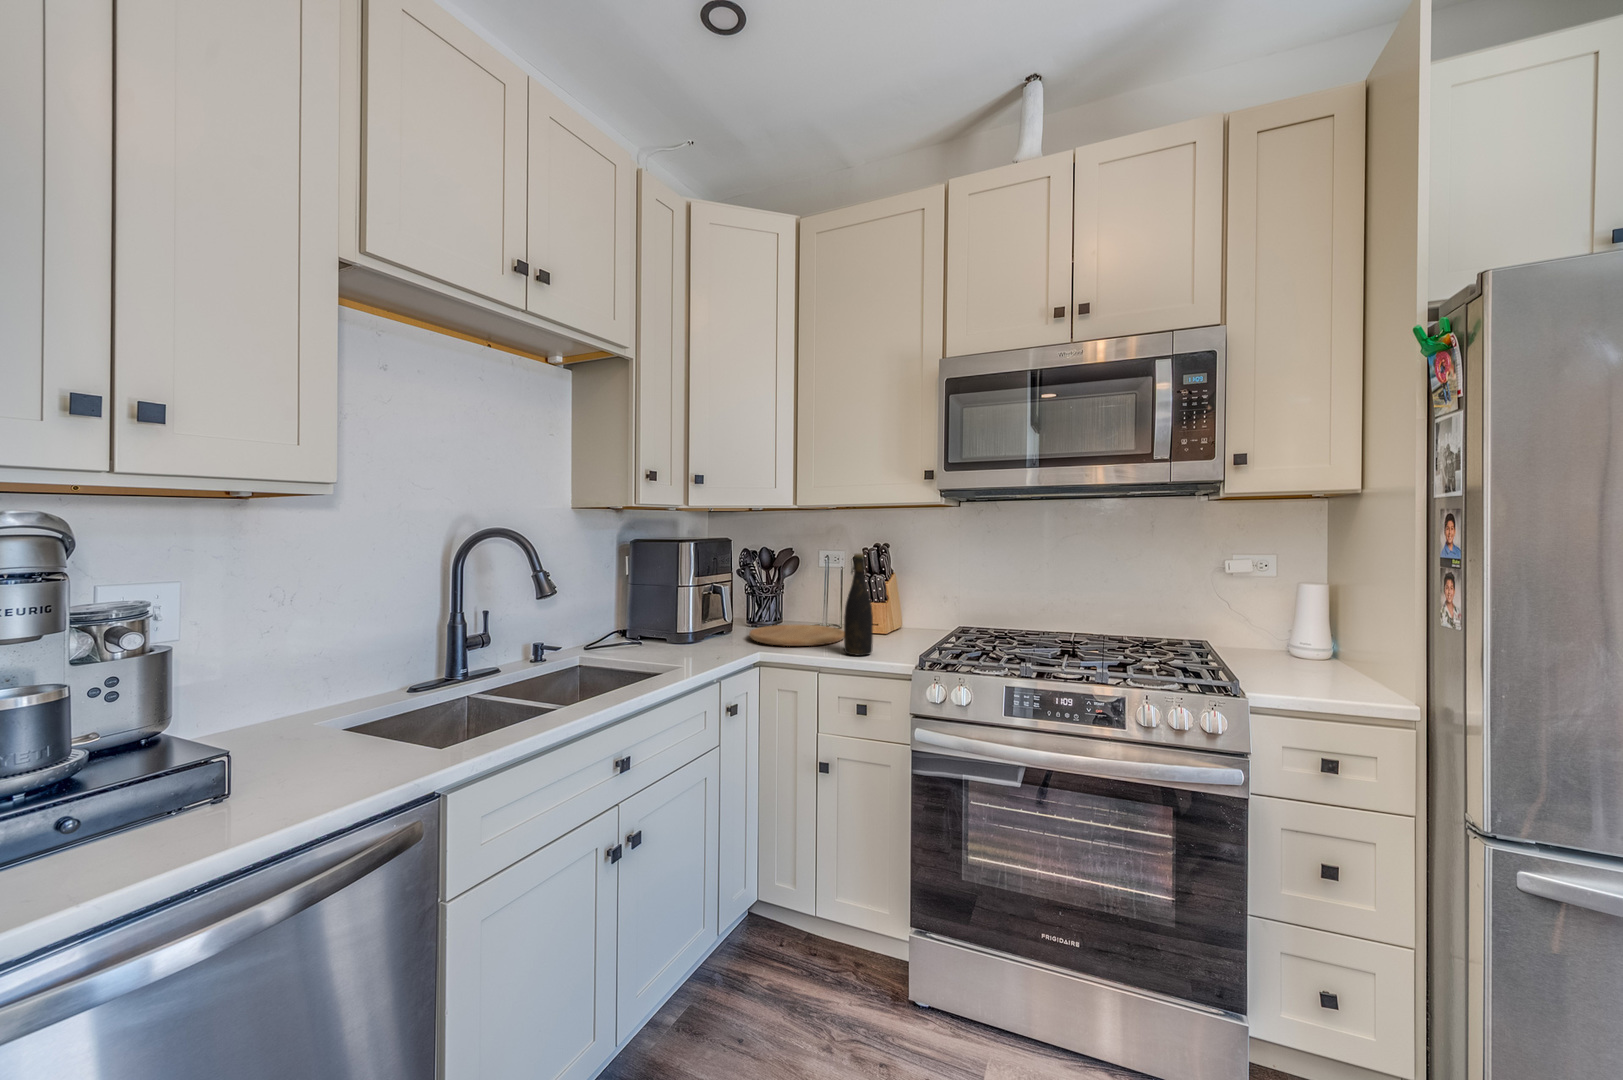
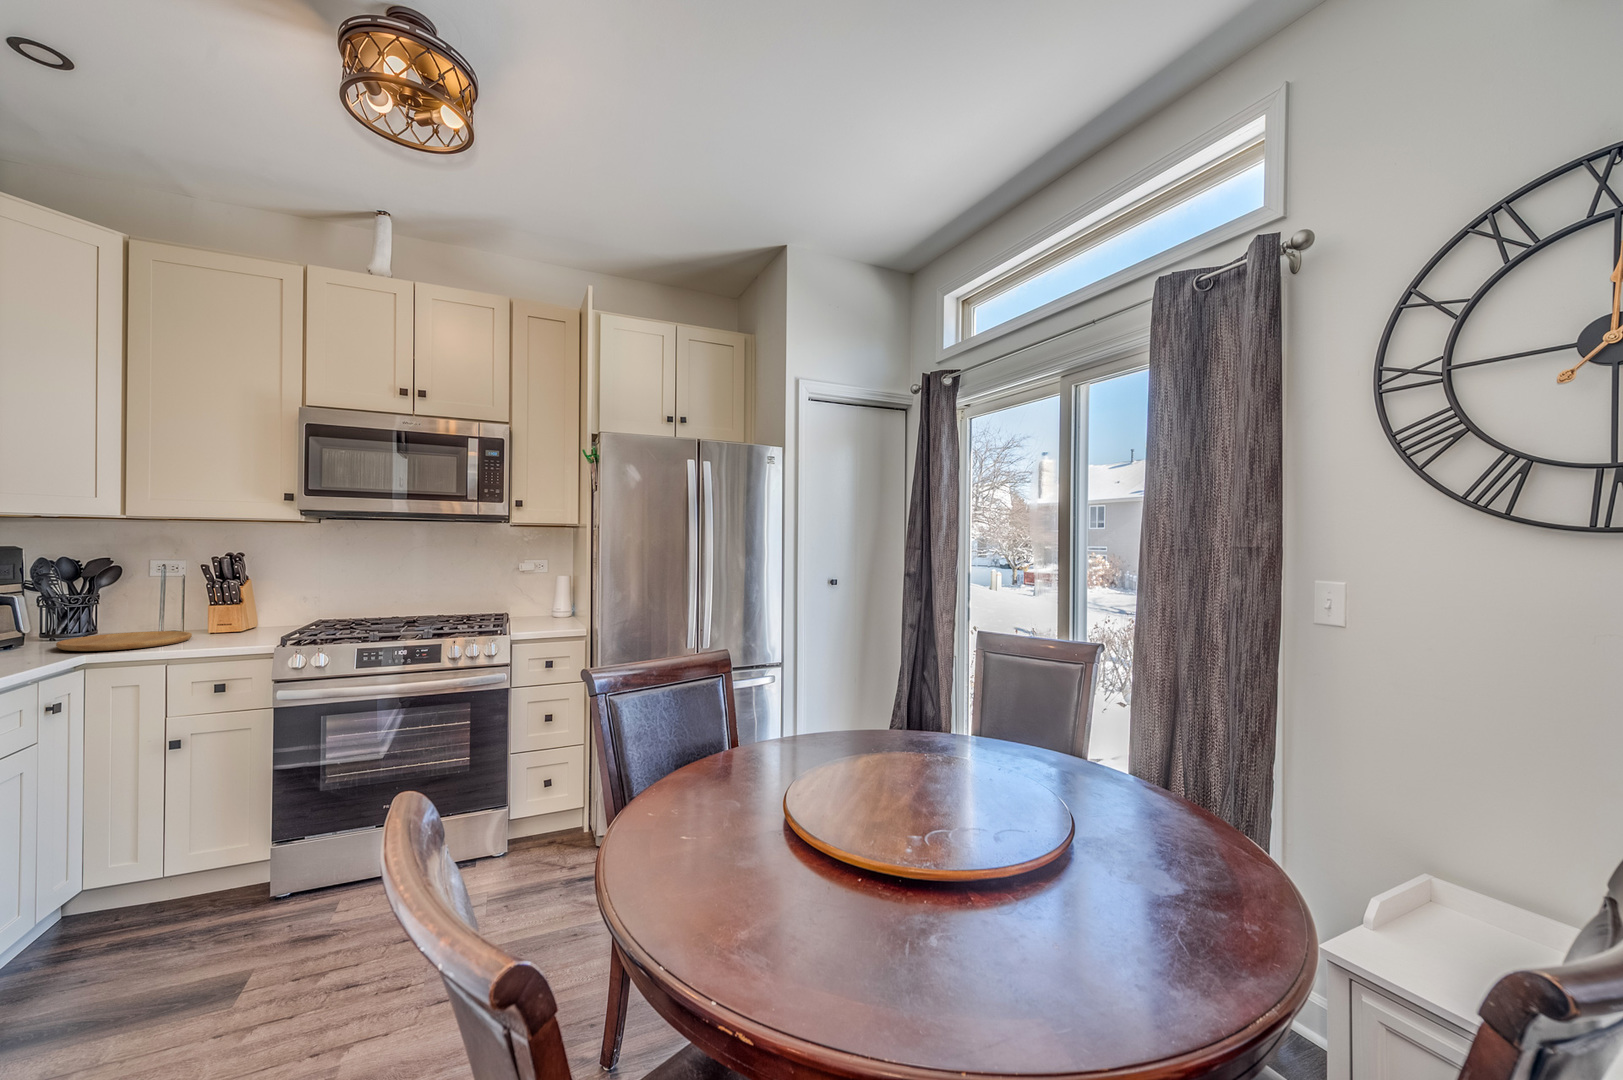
bottle: present [844,554,873,656] -> none [197,562,230,648]

